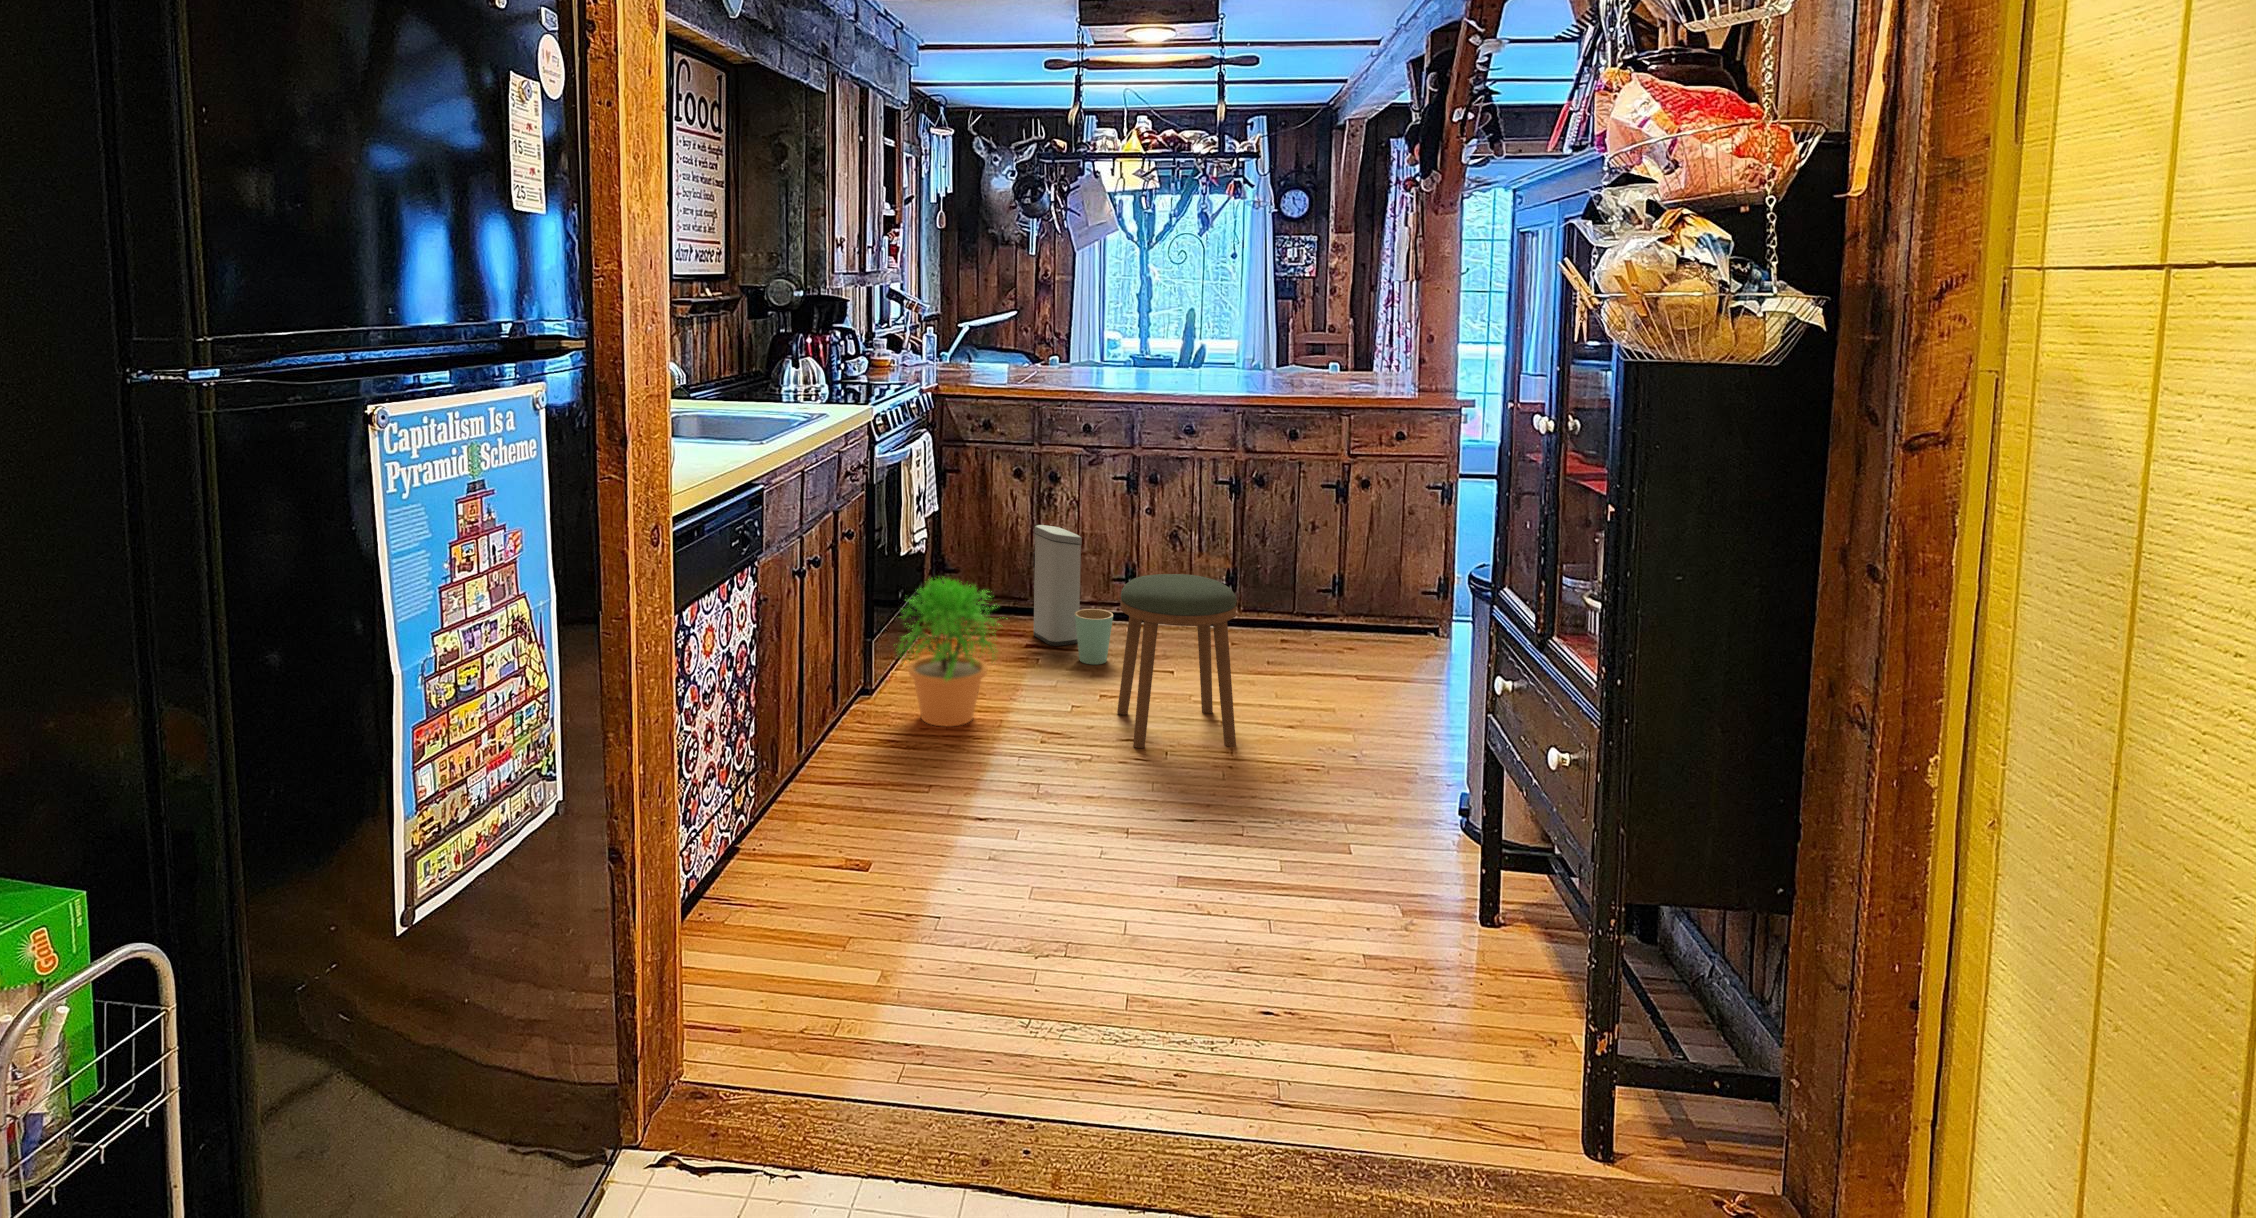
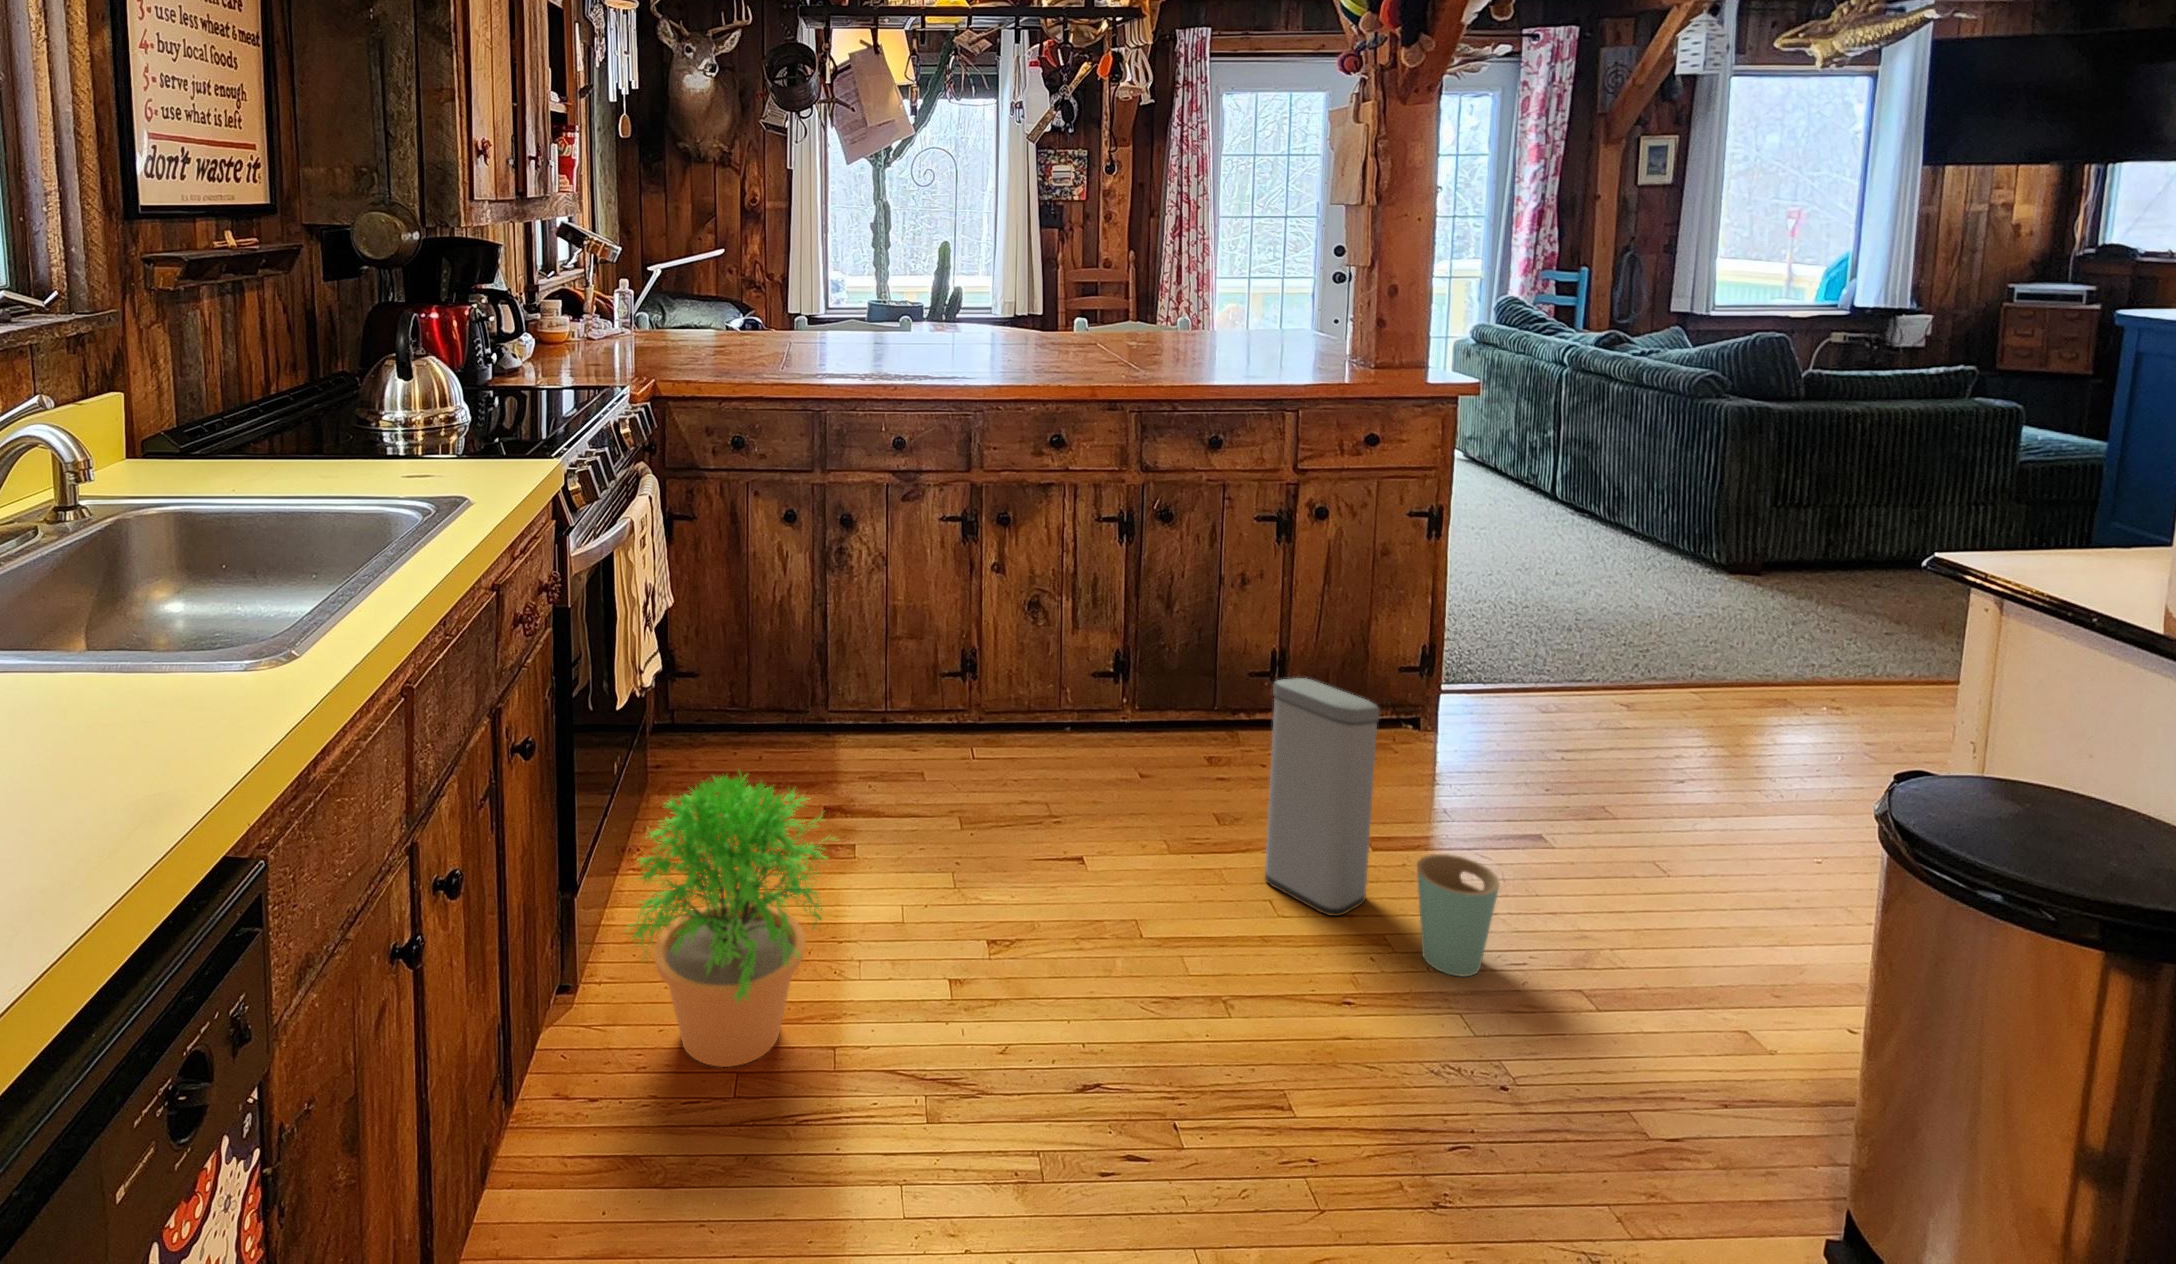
trash can: present [1034,525,1113,664] -> present [1265,678,1499,976]
stool: present [1117,574,1237,748] -> none [1029,730,1264,1085]

